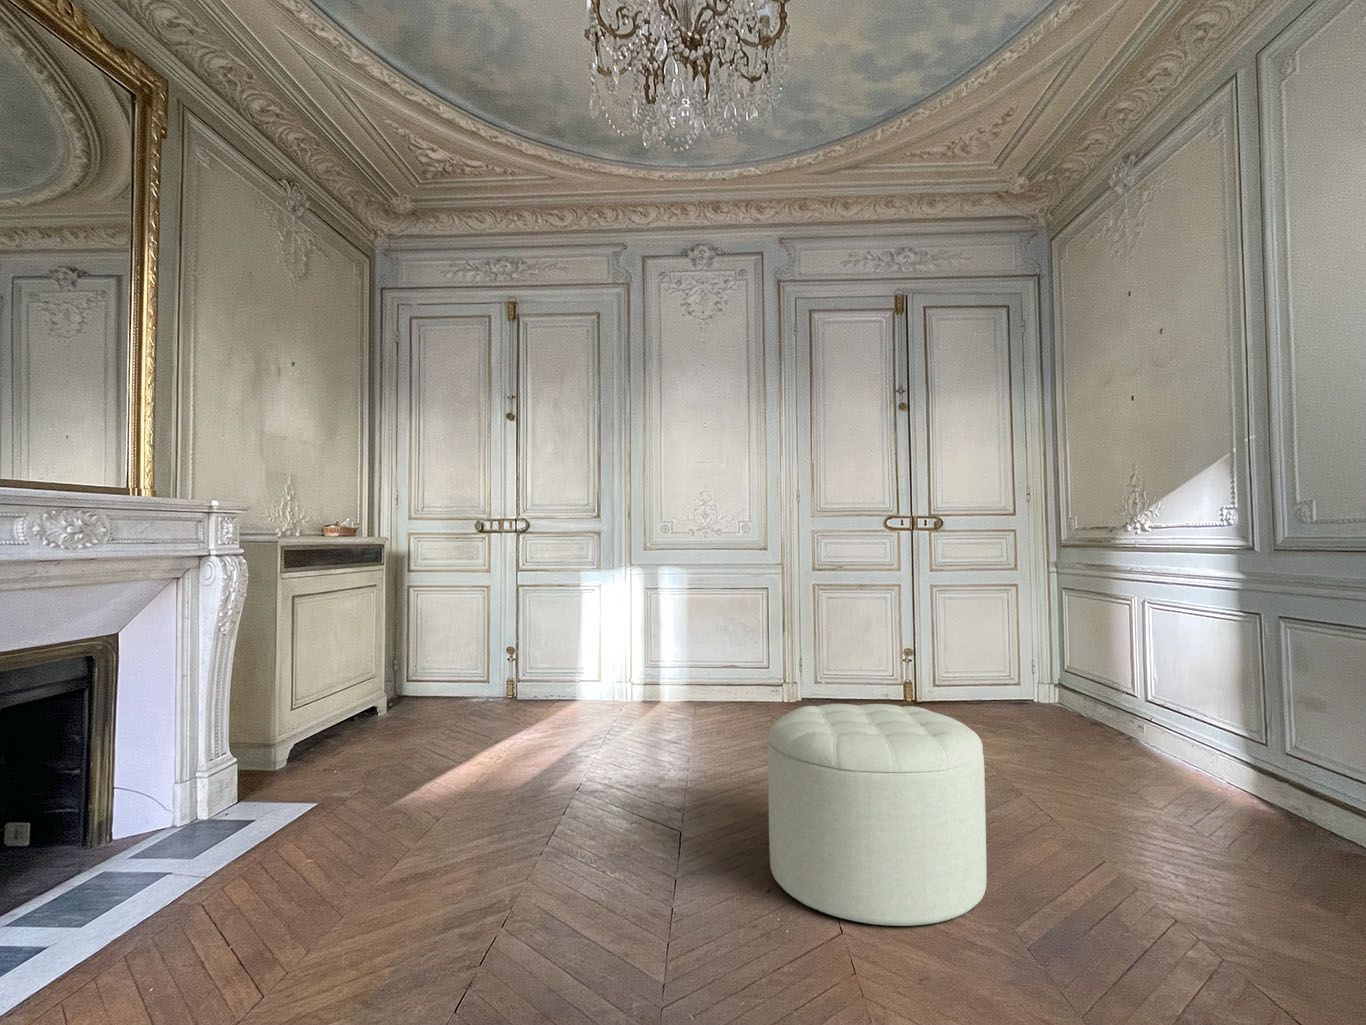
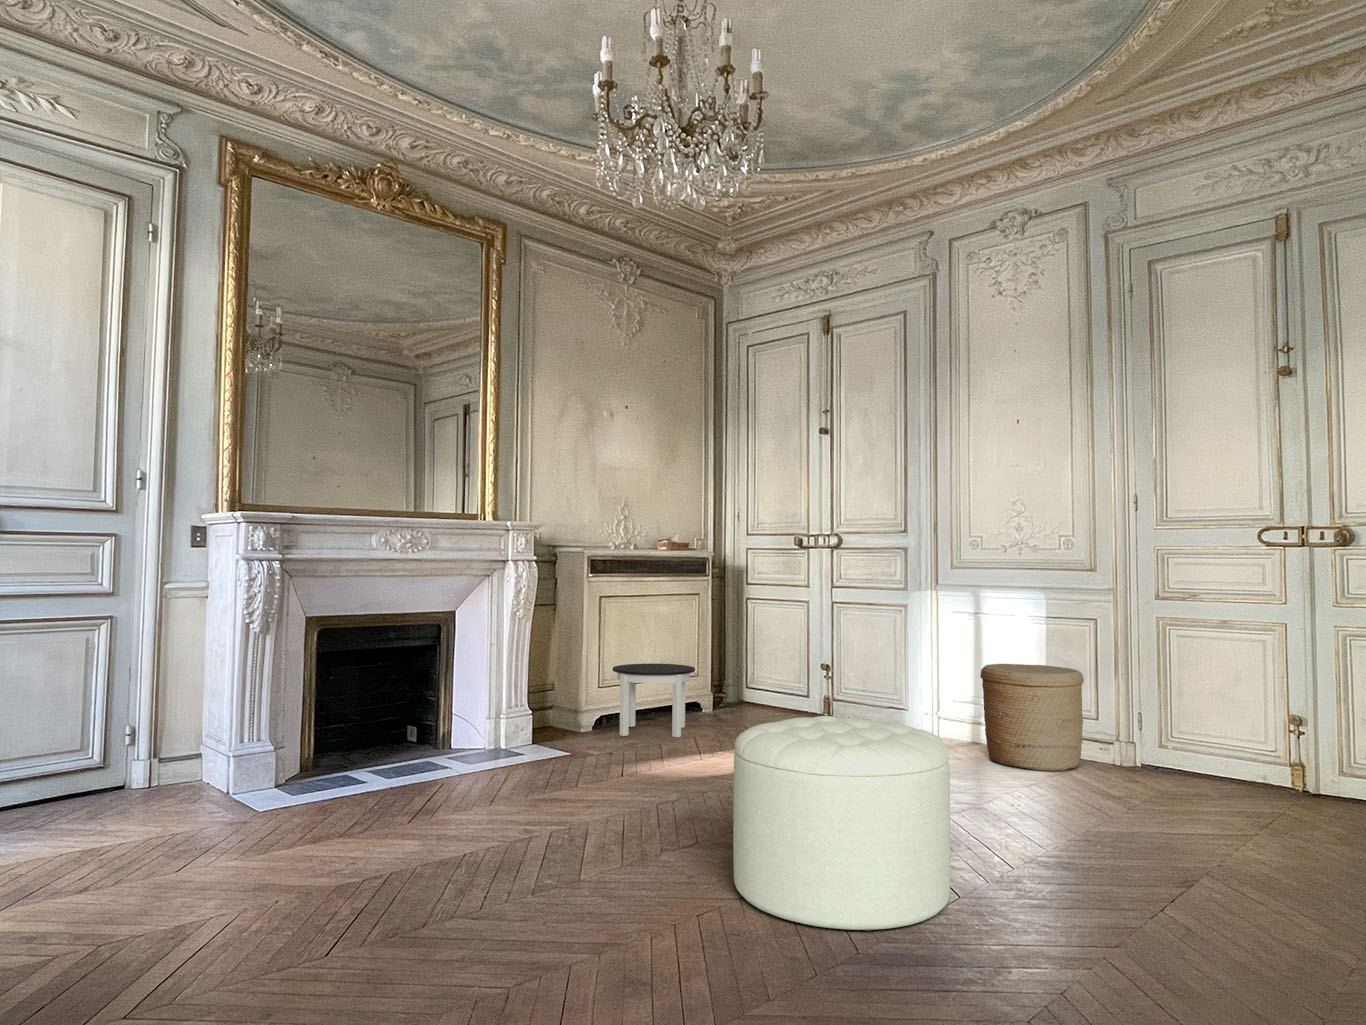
woven basket: none [700,630,780,719] -> present [980,664,1084,771]
round table: none [315,667,419,762] -> present [613,663,695,737]

